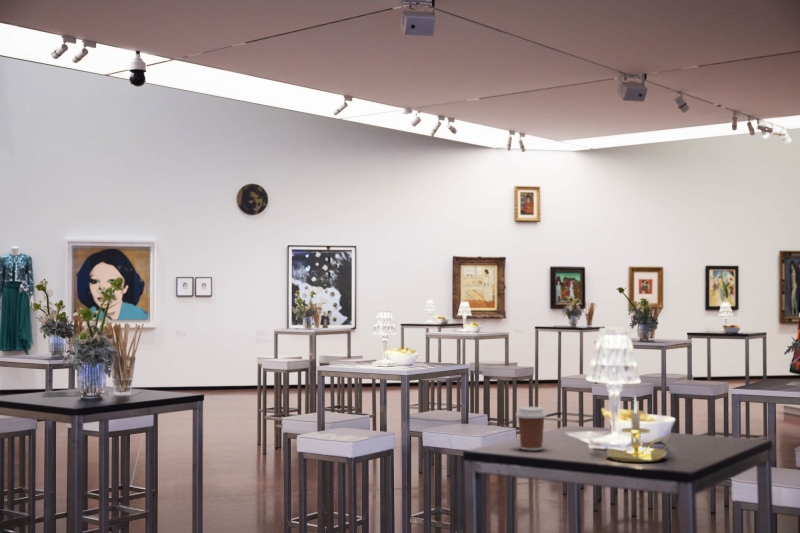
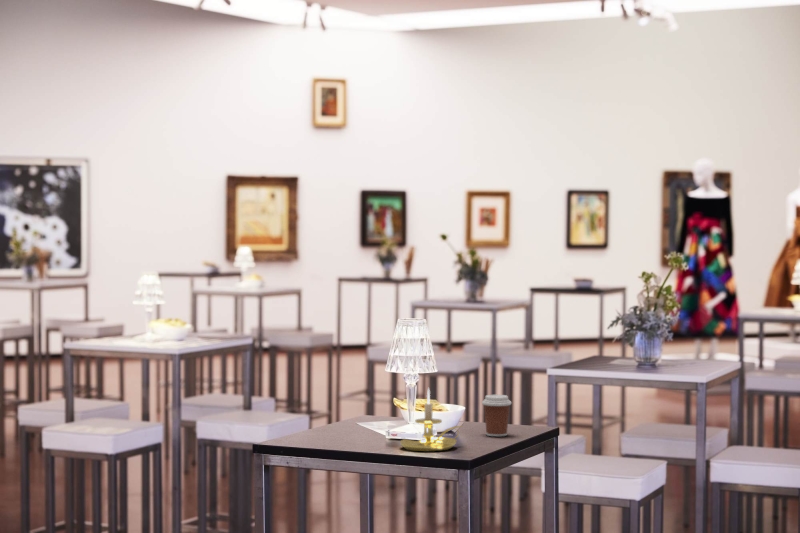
coffee cup: present [516,407,546,450] -> present [482,395,511,436]

